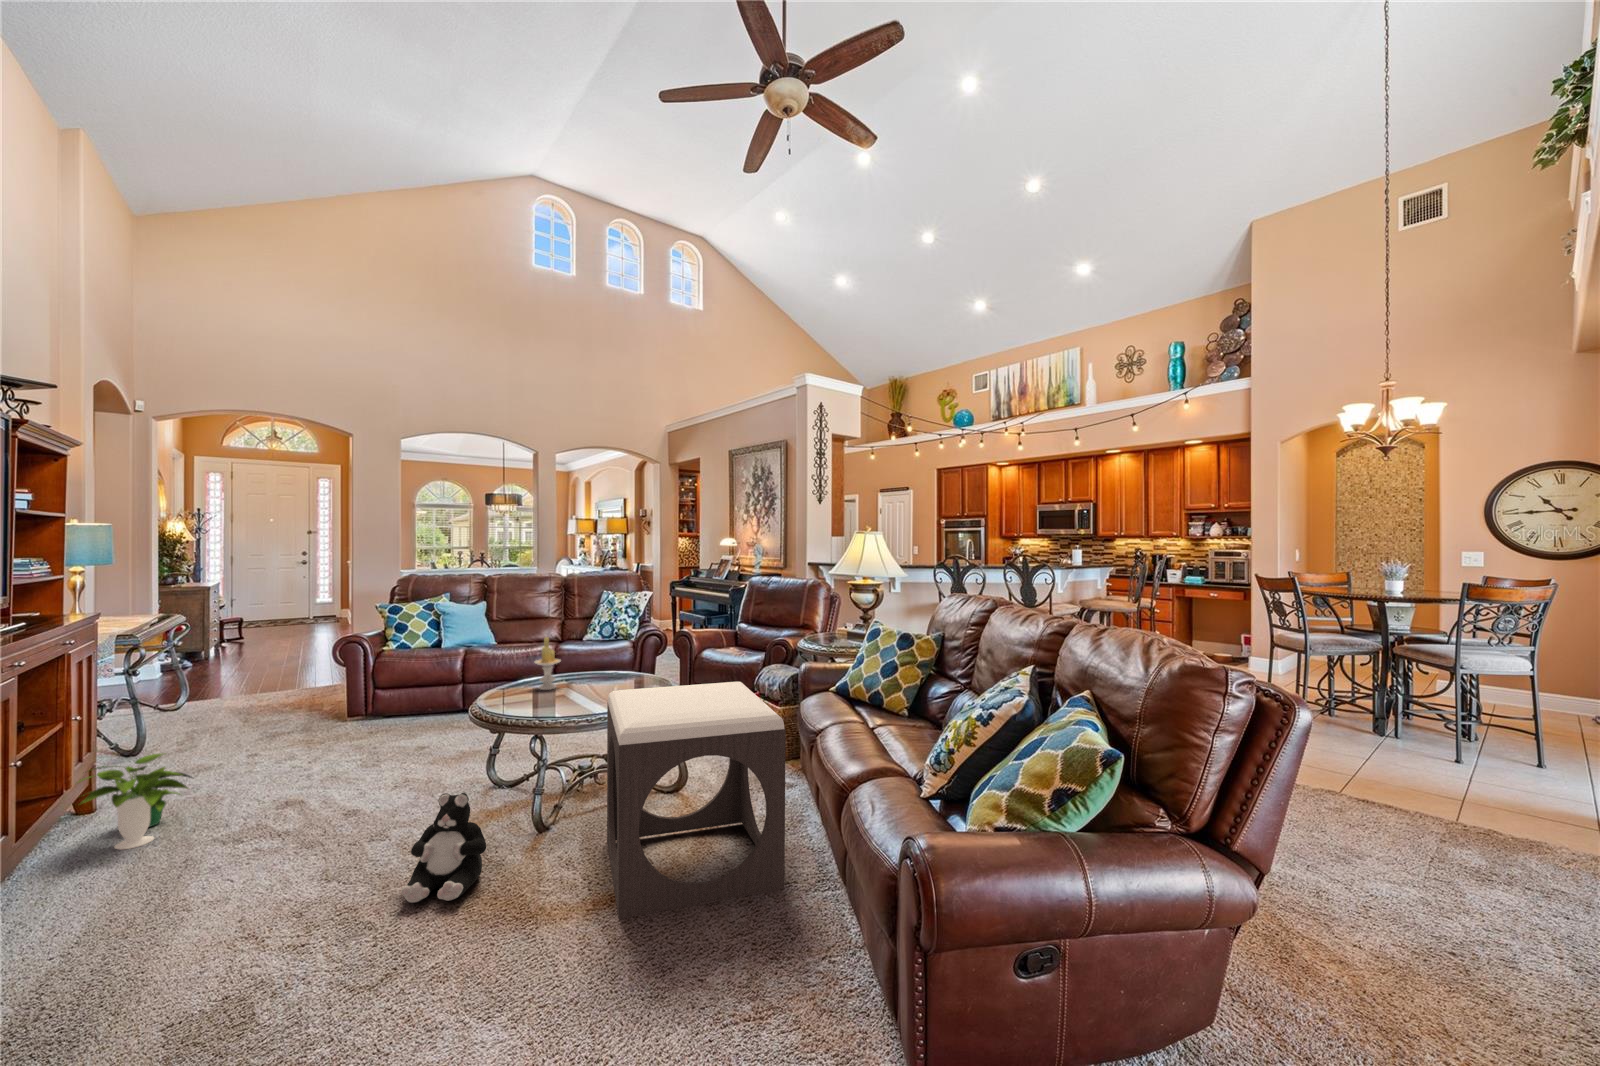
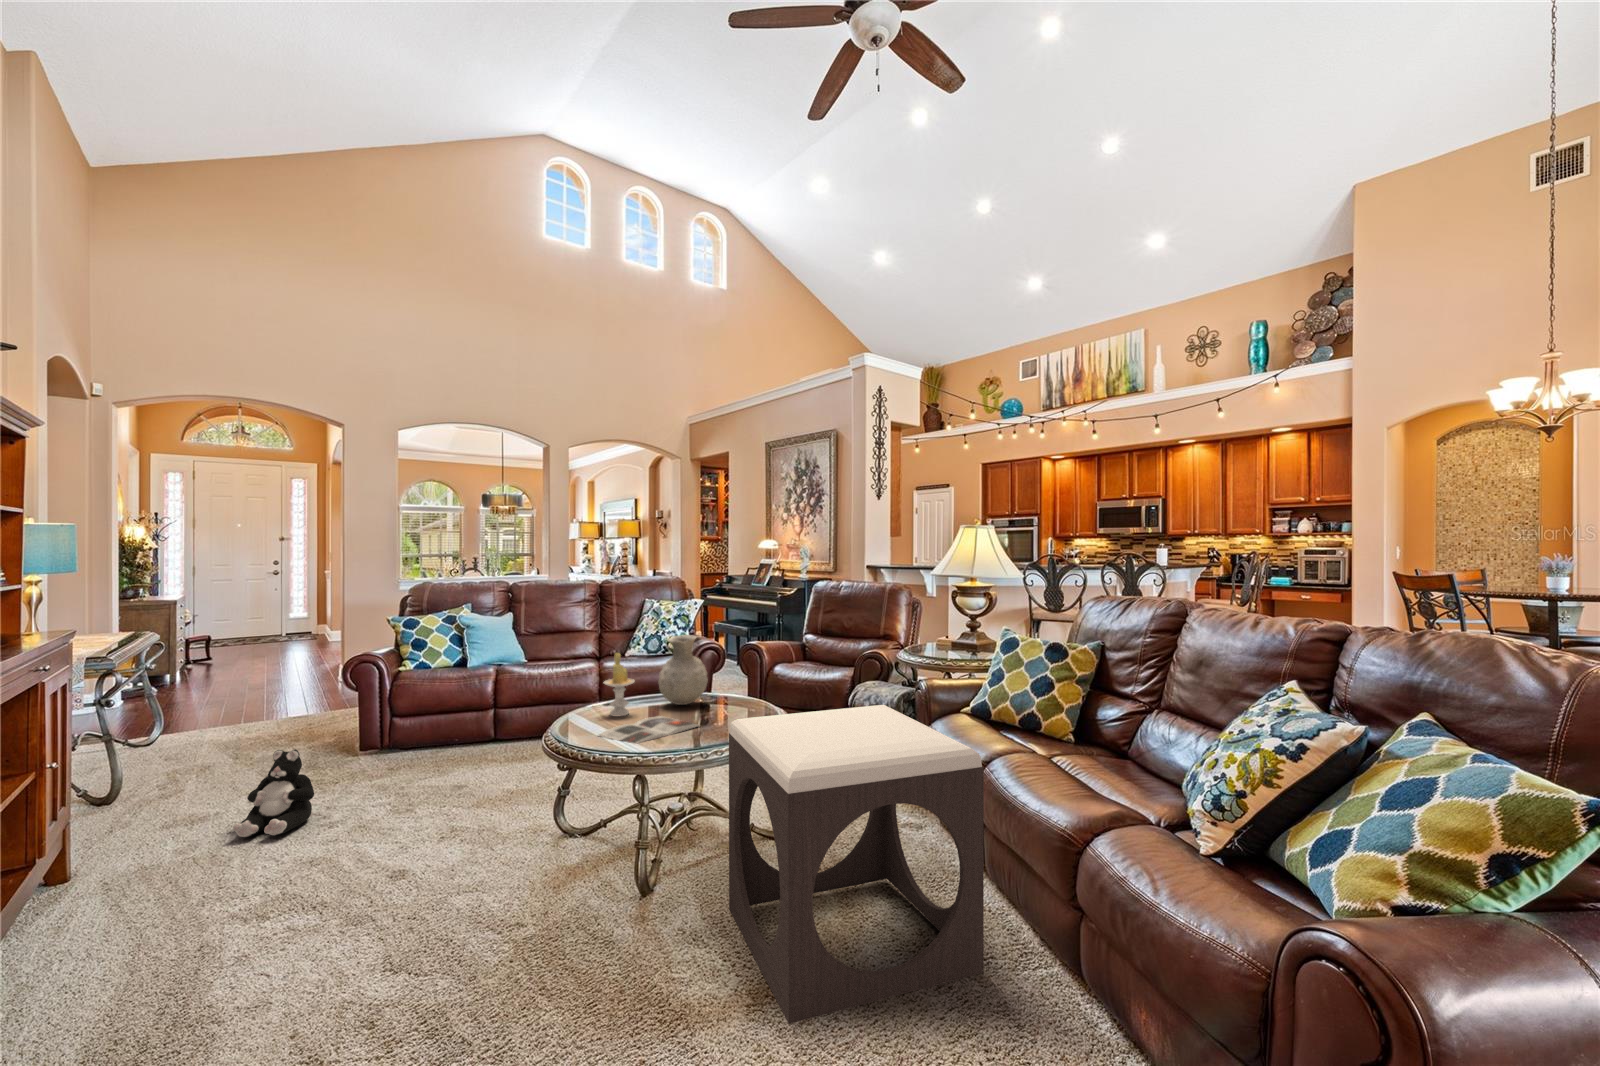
vase: none [584,623,627,682] -> present [658,635,708,705]
magazine: none [518,690,607,713] -> present [599,716,699,744]
potted plant: present [78,754,192,849] -> none [48,805,200,932]
plush toy: present [401,793,486,903] -> present [233,749,314,837]

